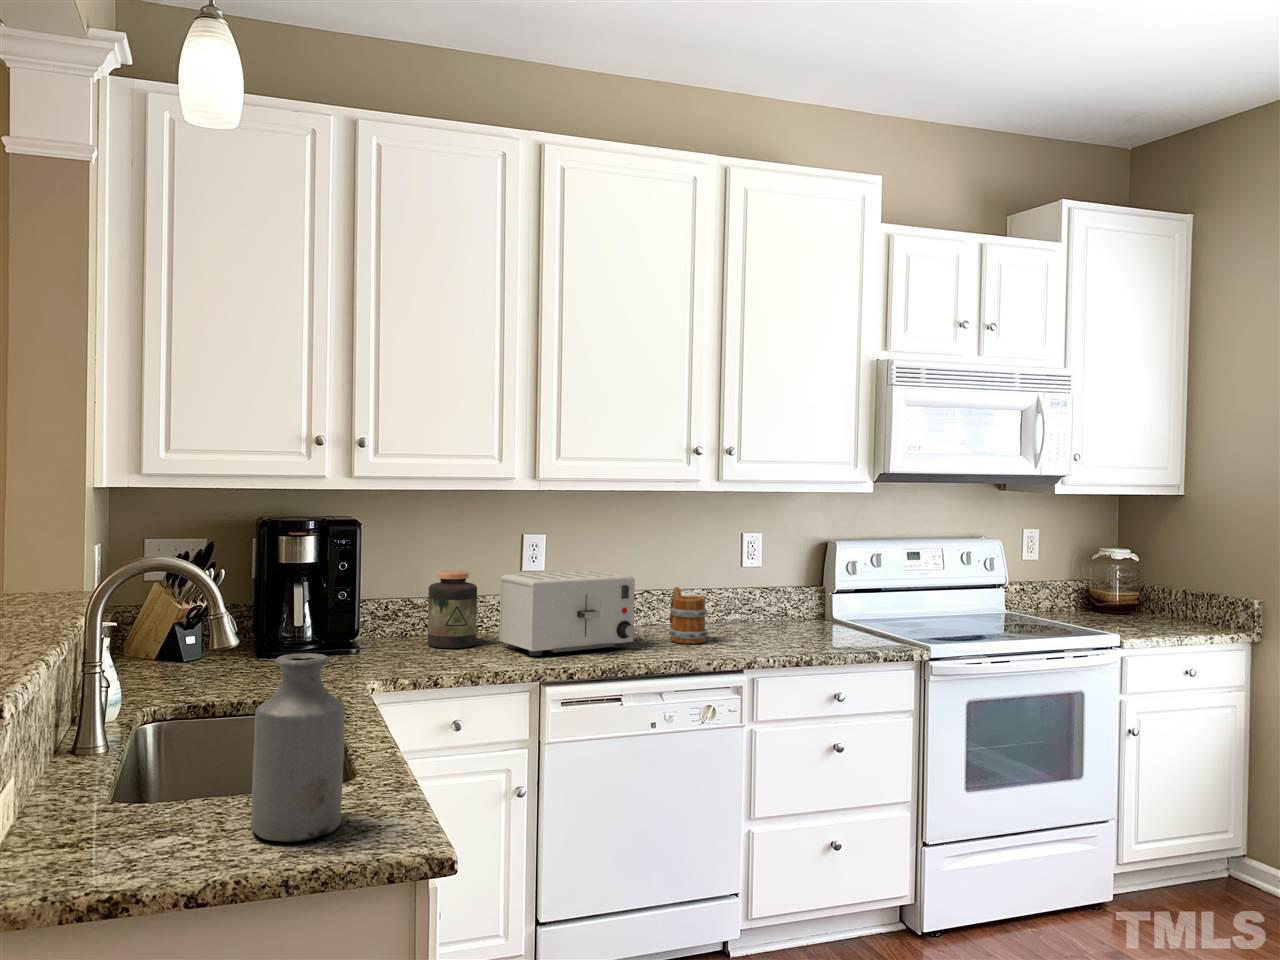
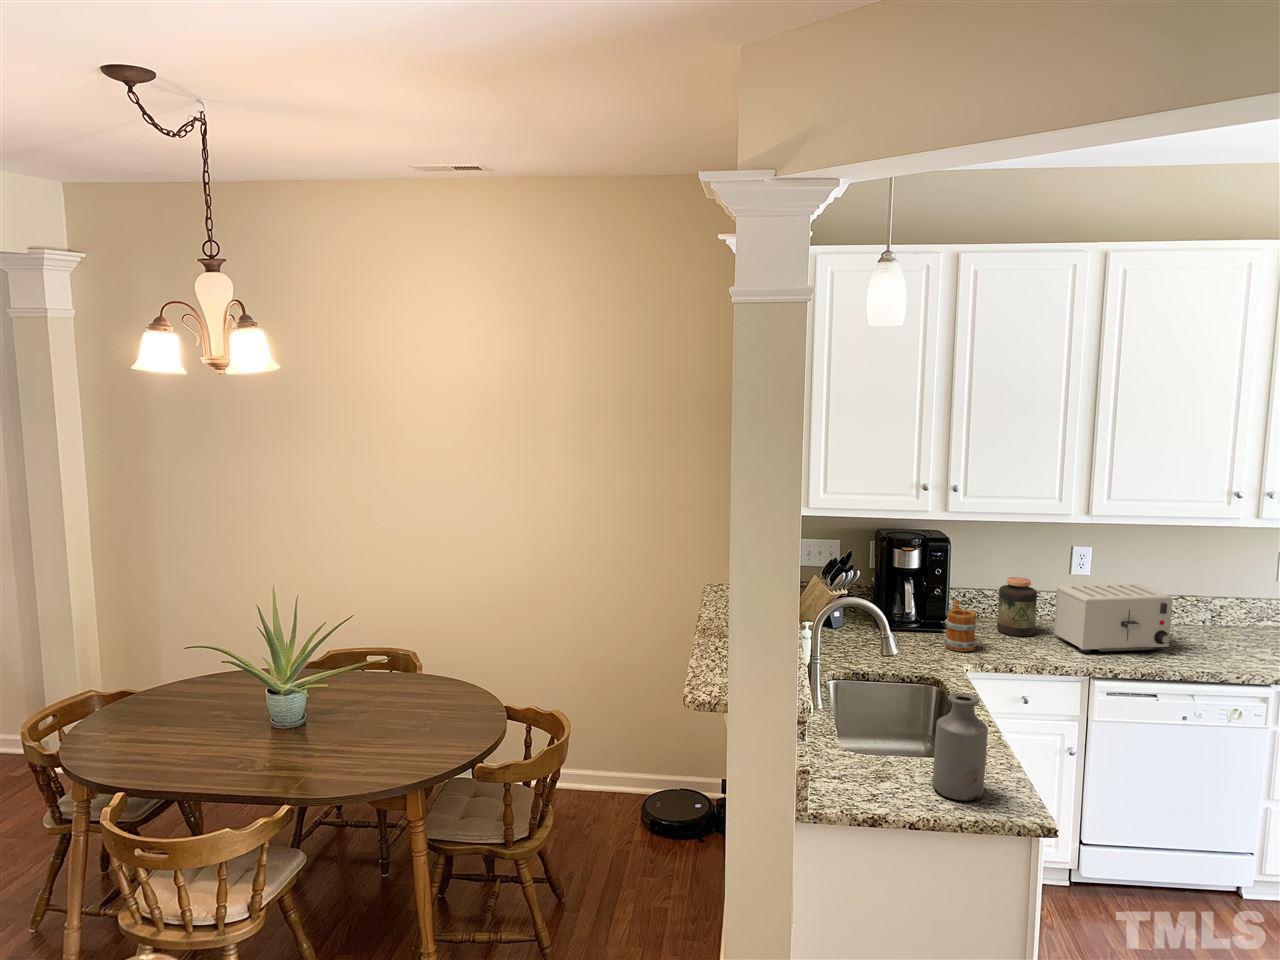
mug: present [669,587,708,643] -> present [944,600,977,652]

